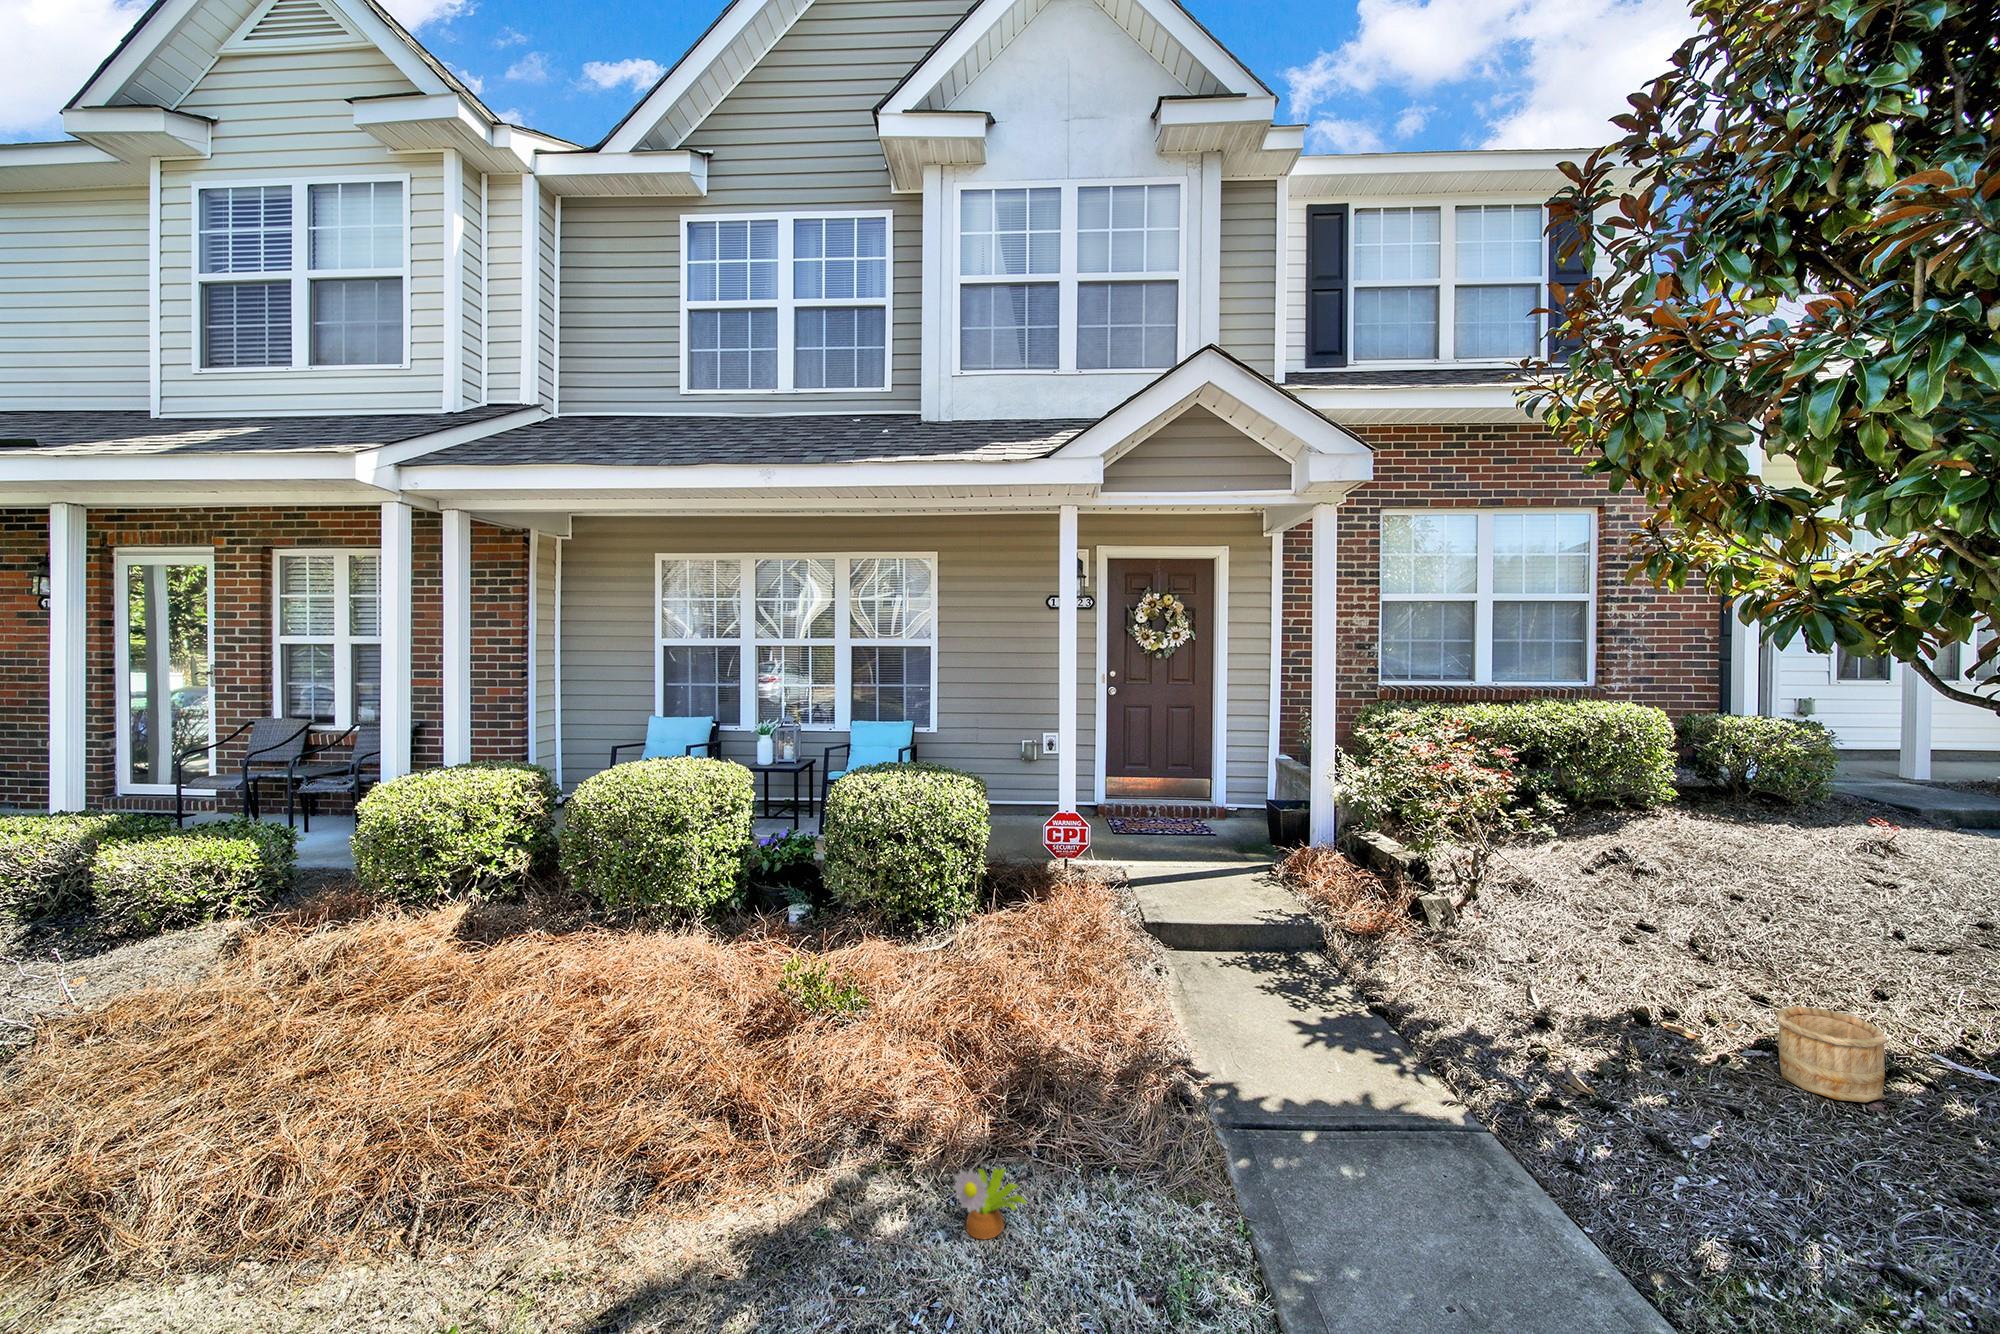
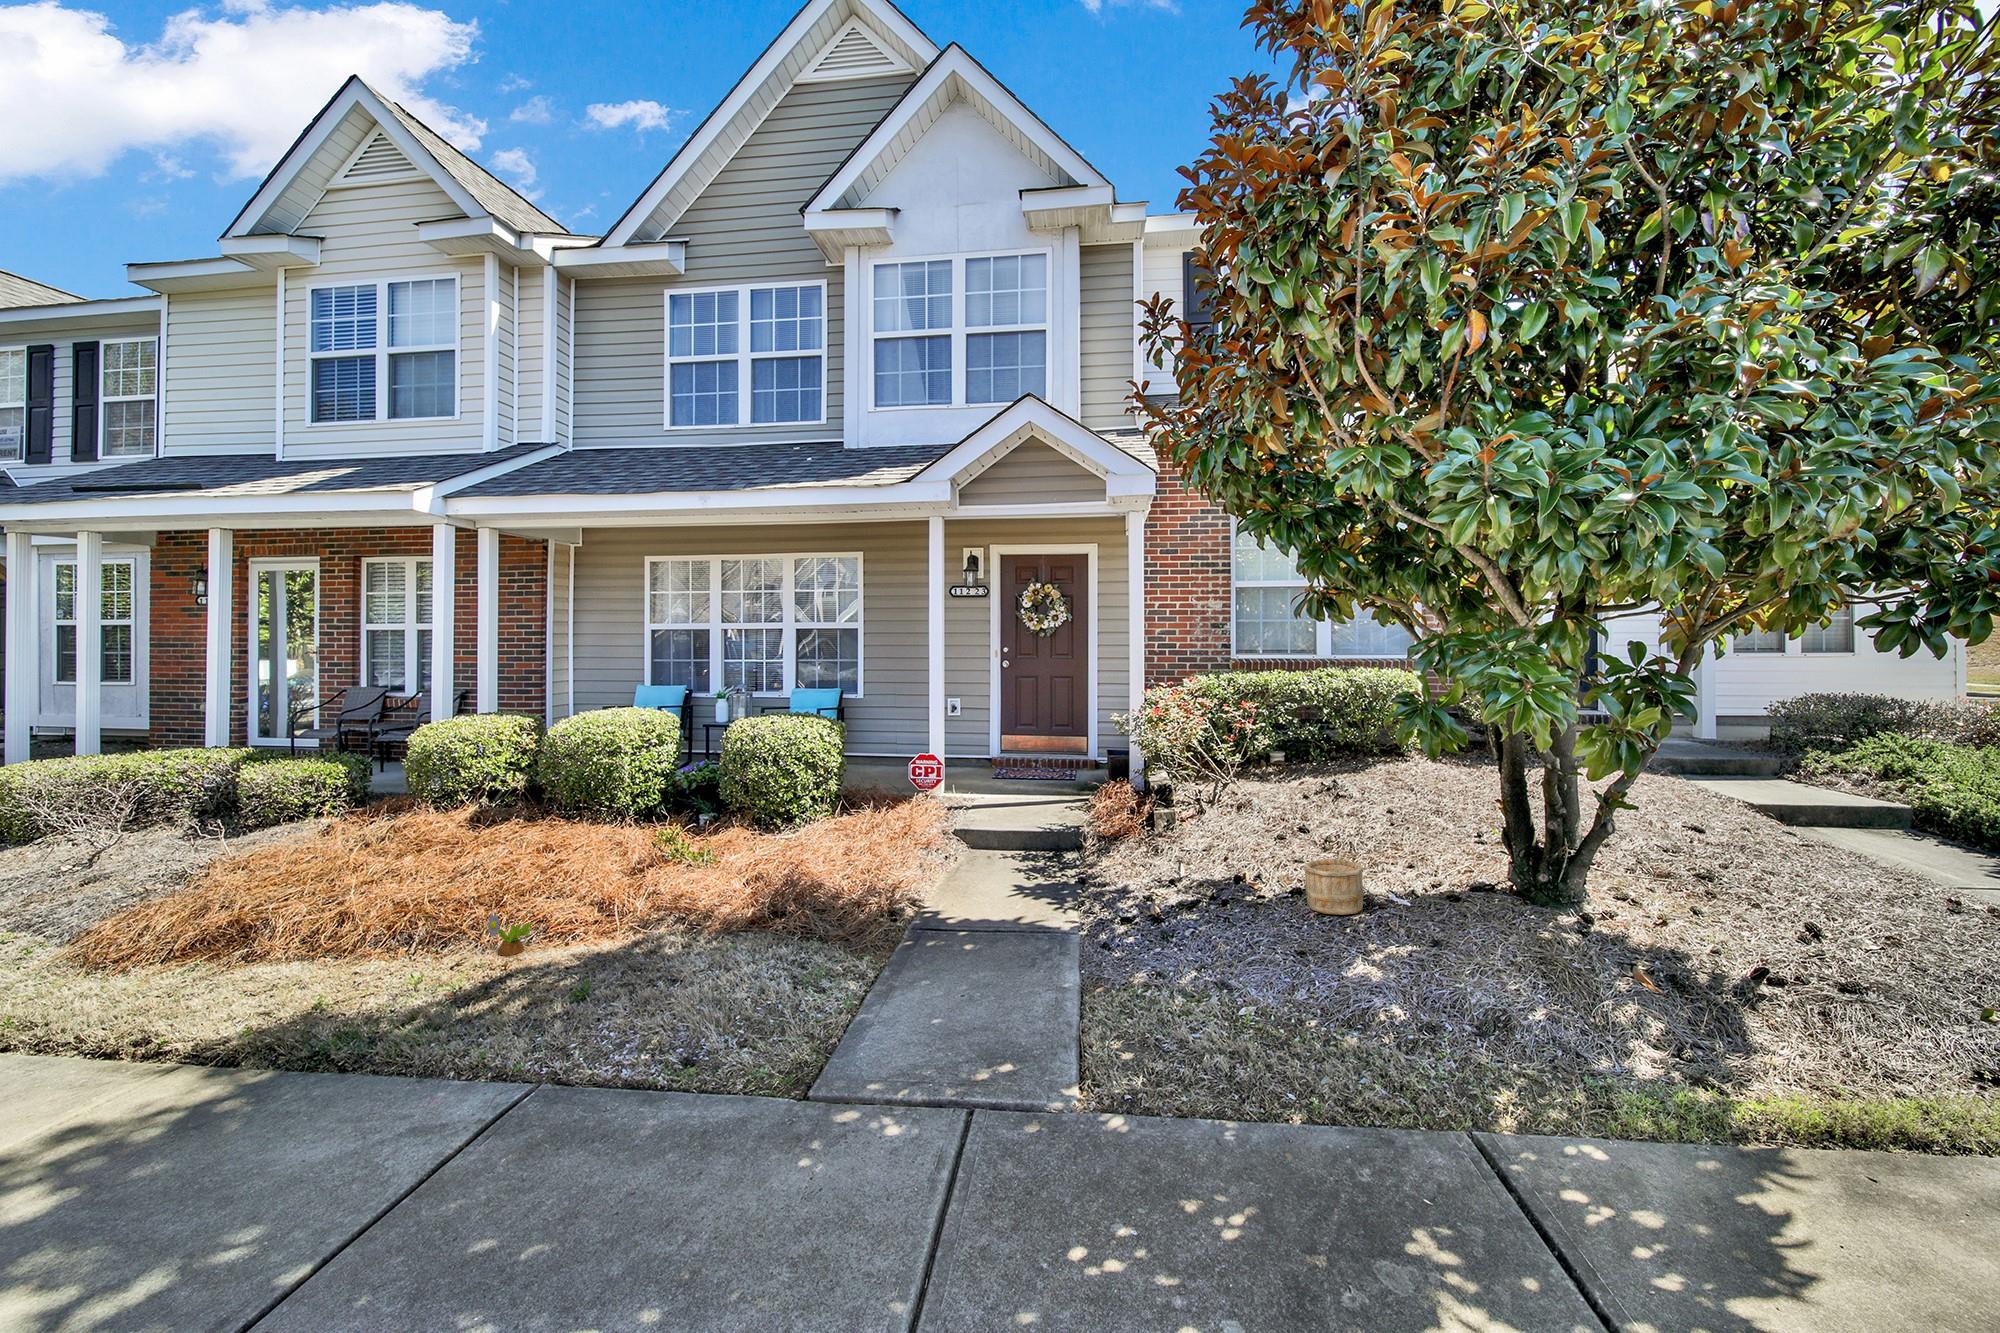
decorative plant: present [952,1168,1026,1239] -> present [487,913,533,956]

